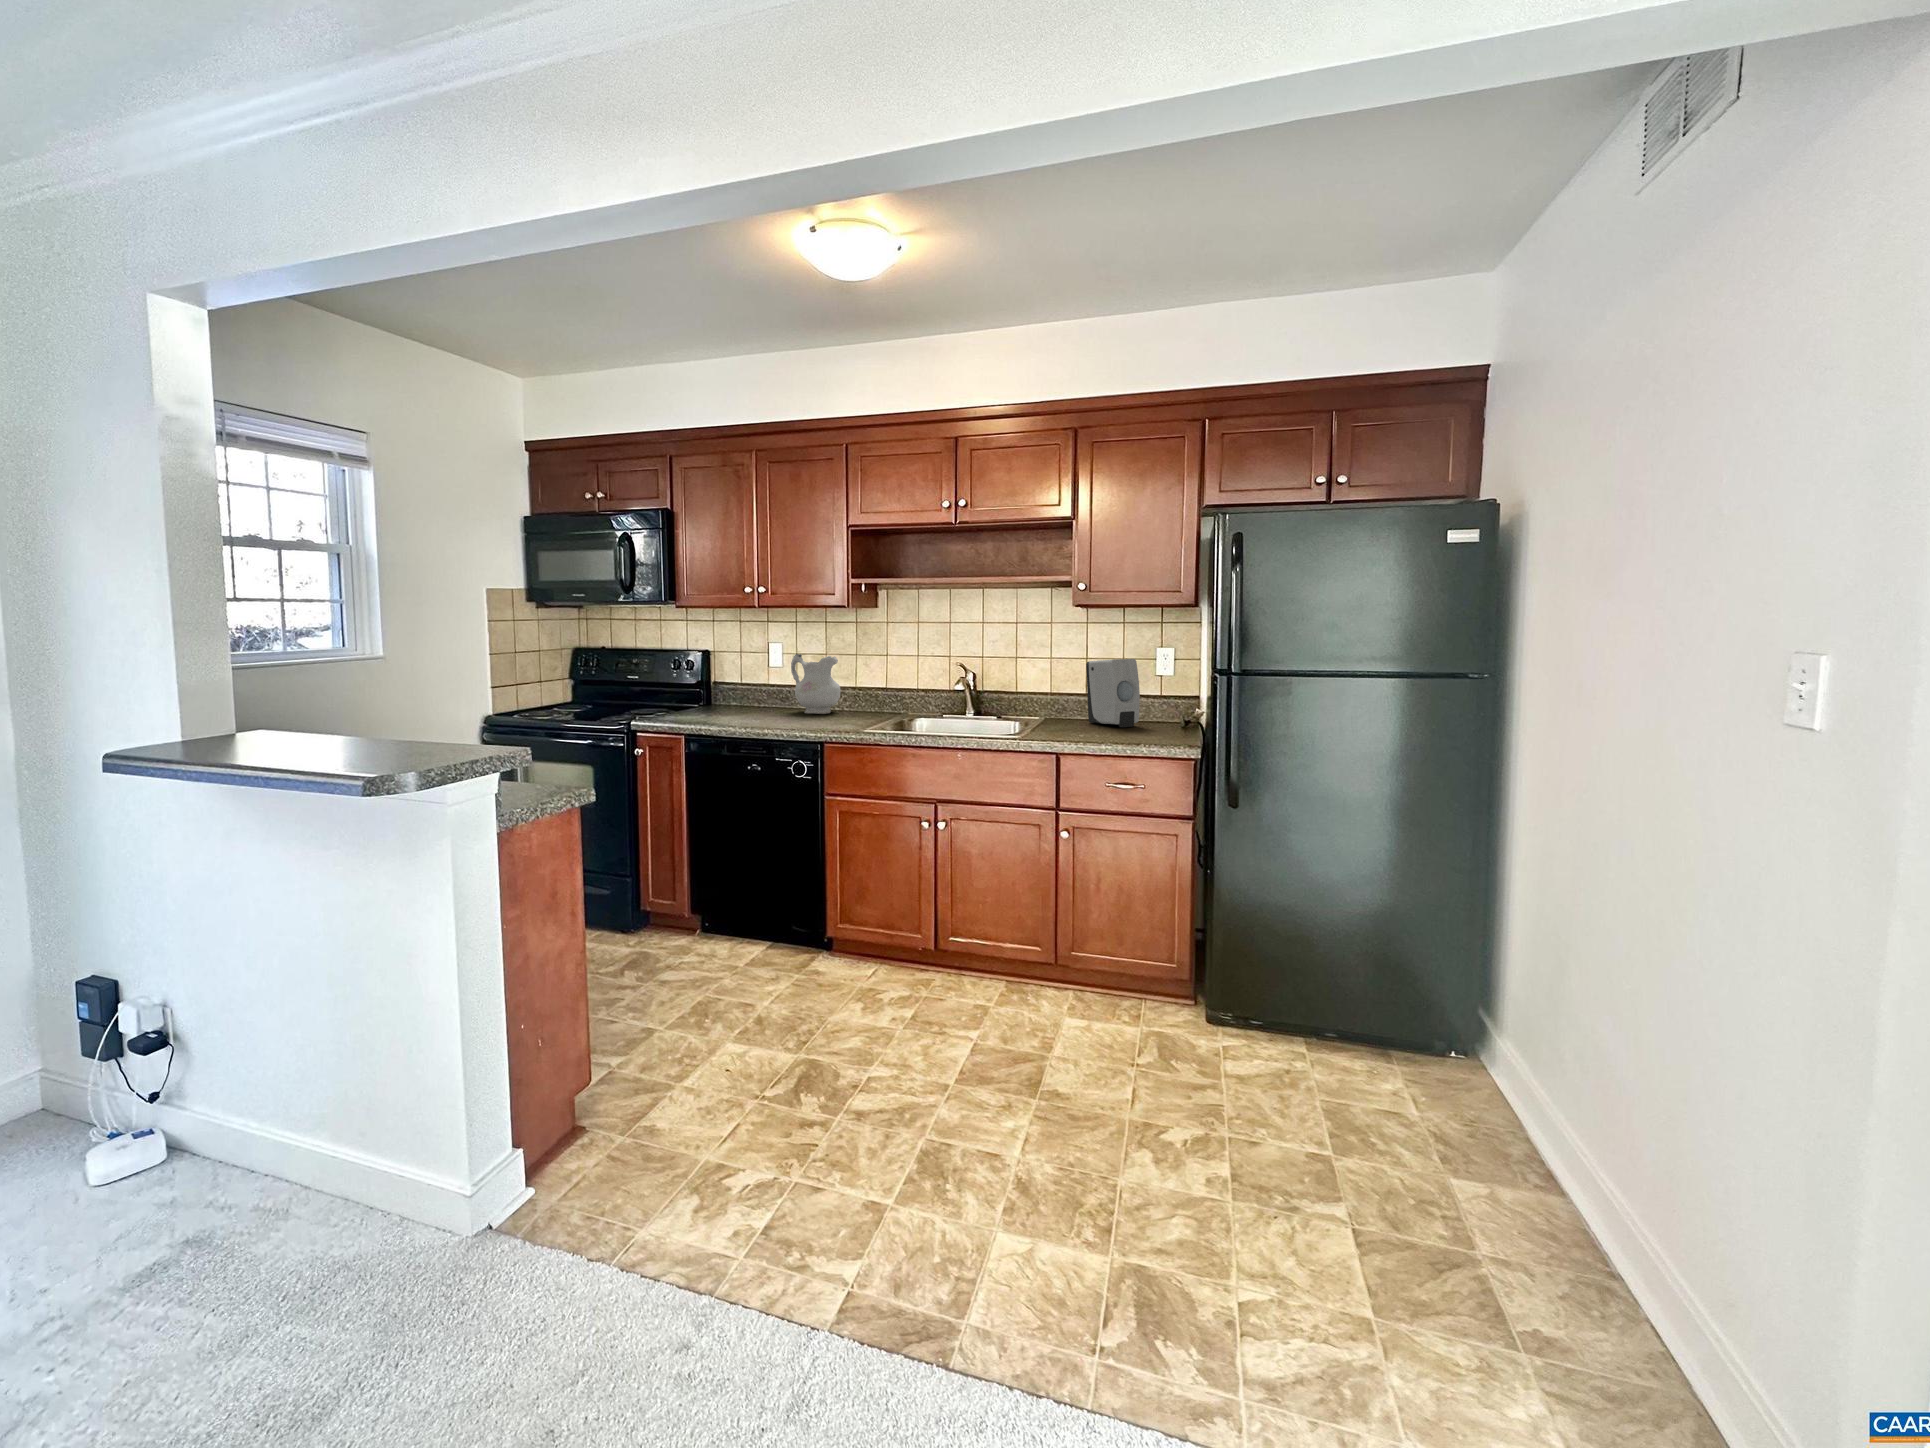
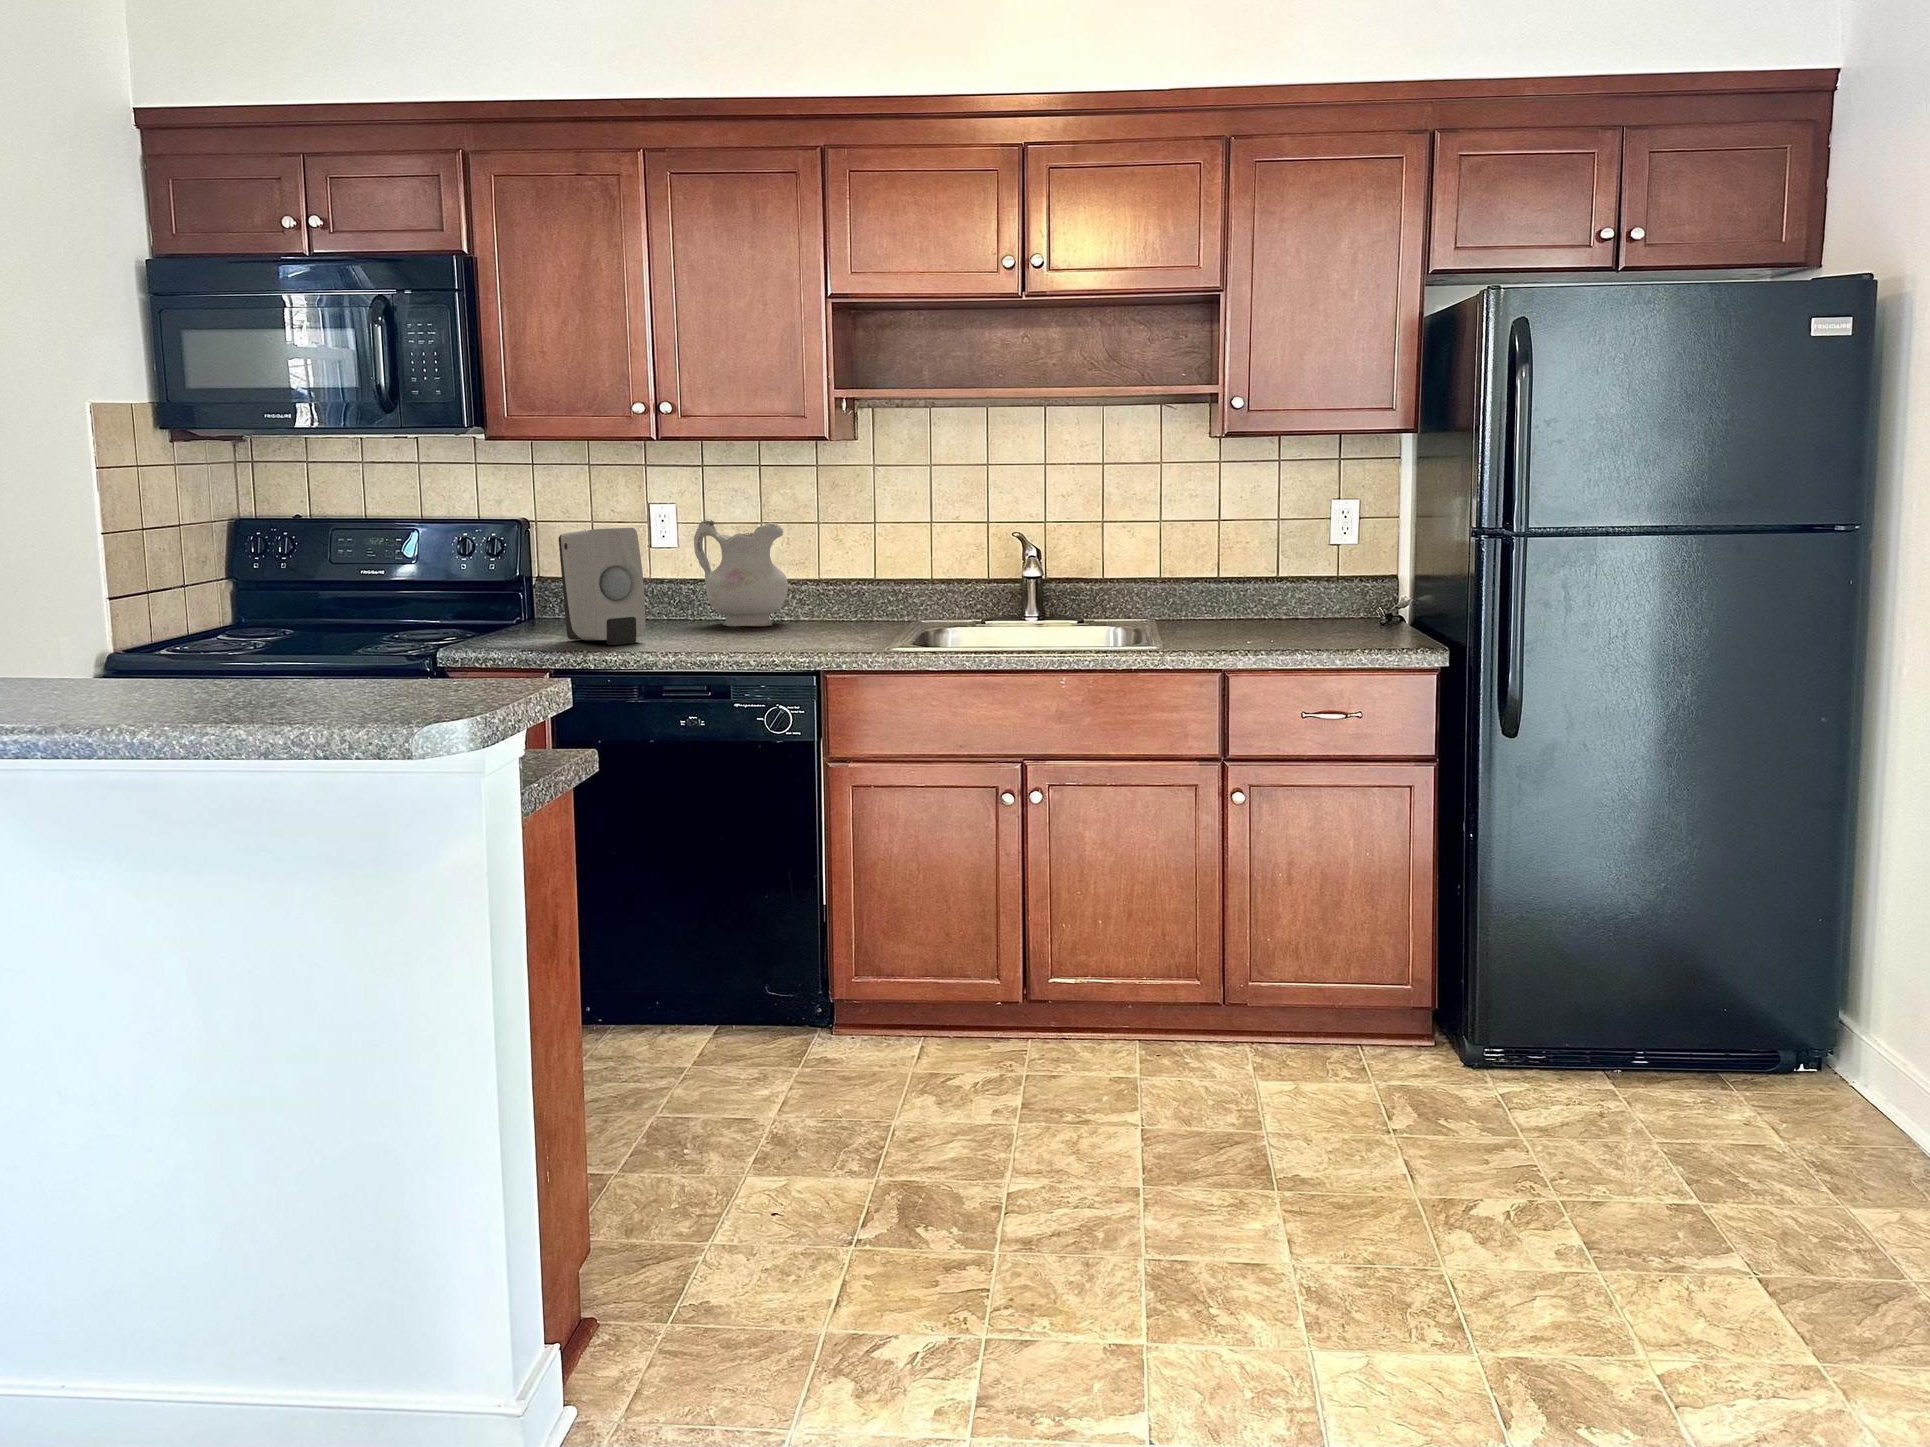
soap dispenser: present [1086,659,1140,727] -> present [558,528,646,645]

